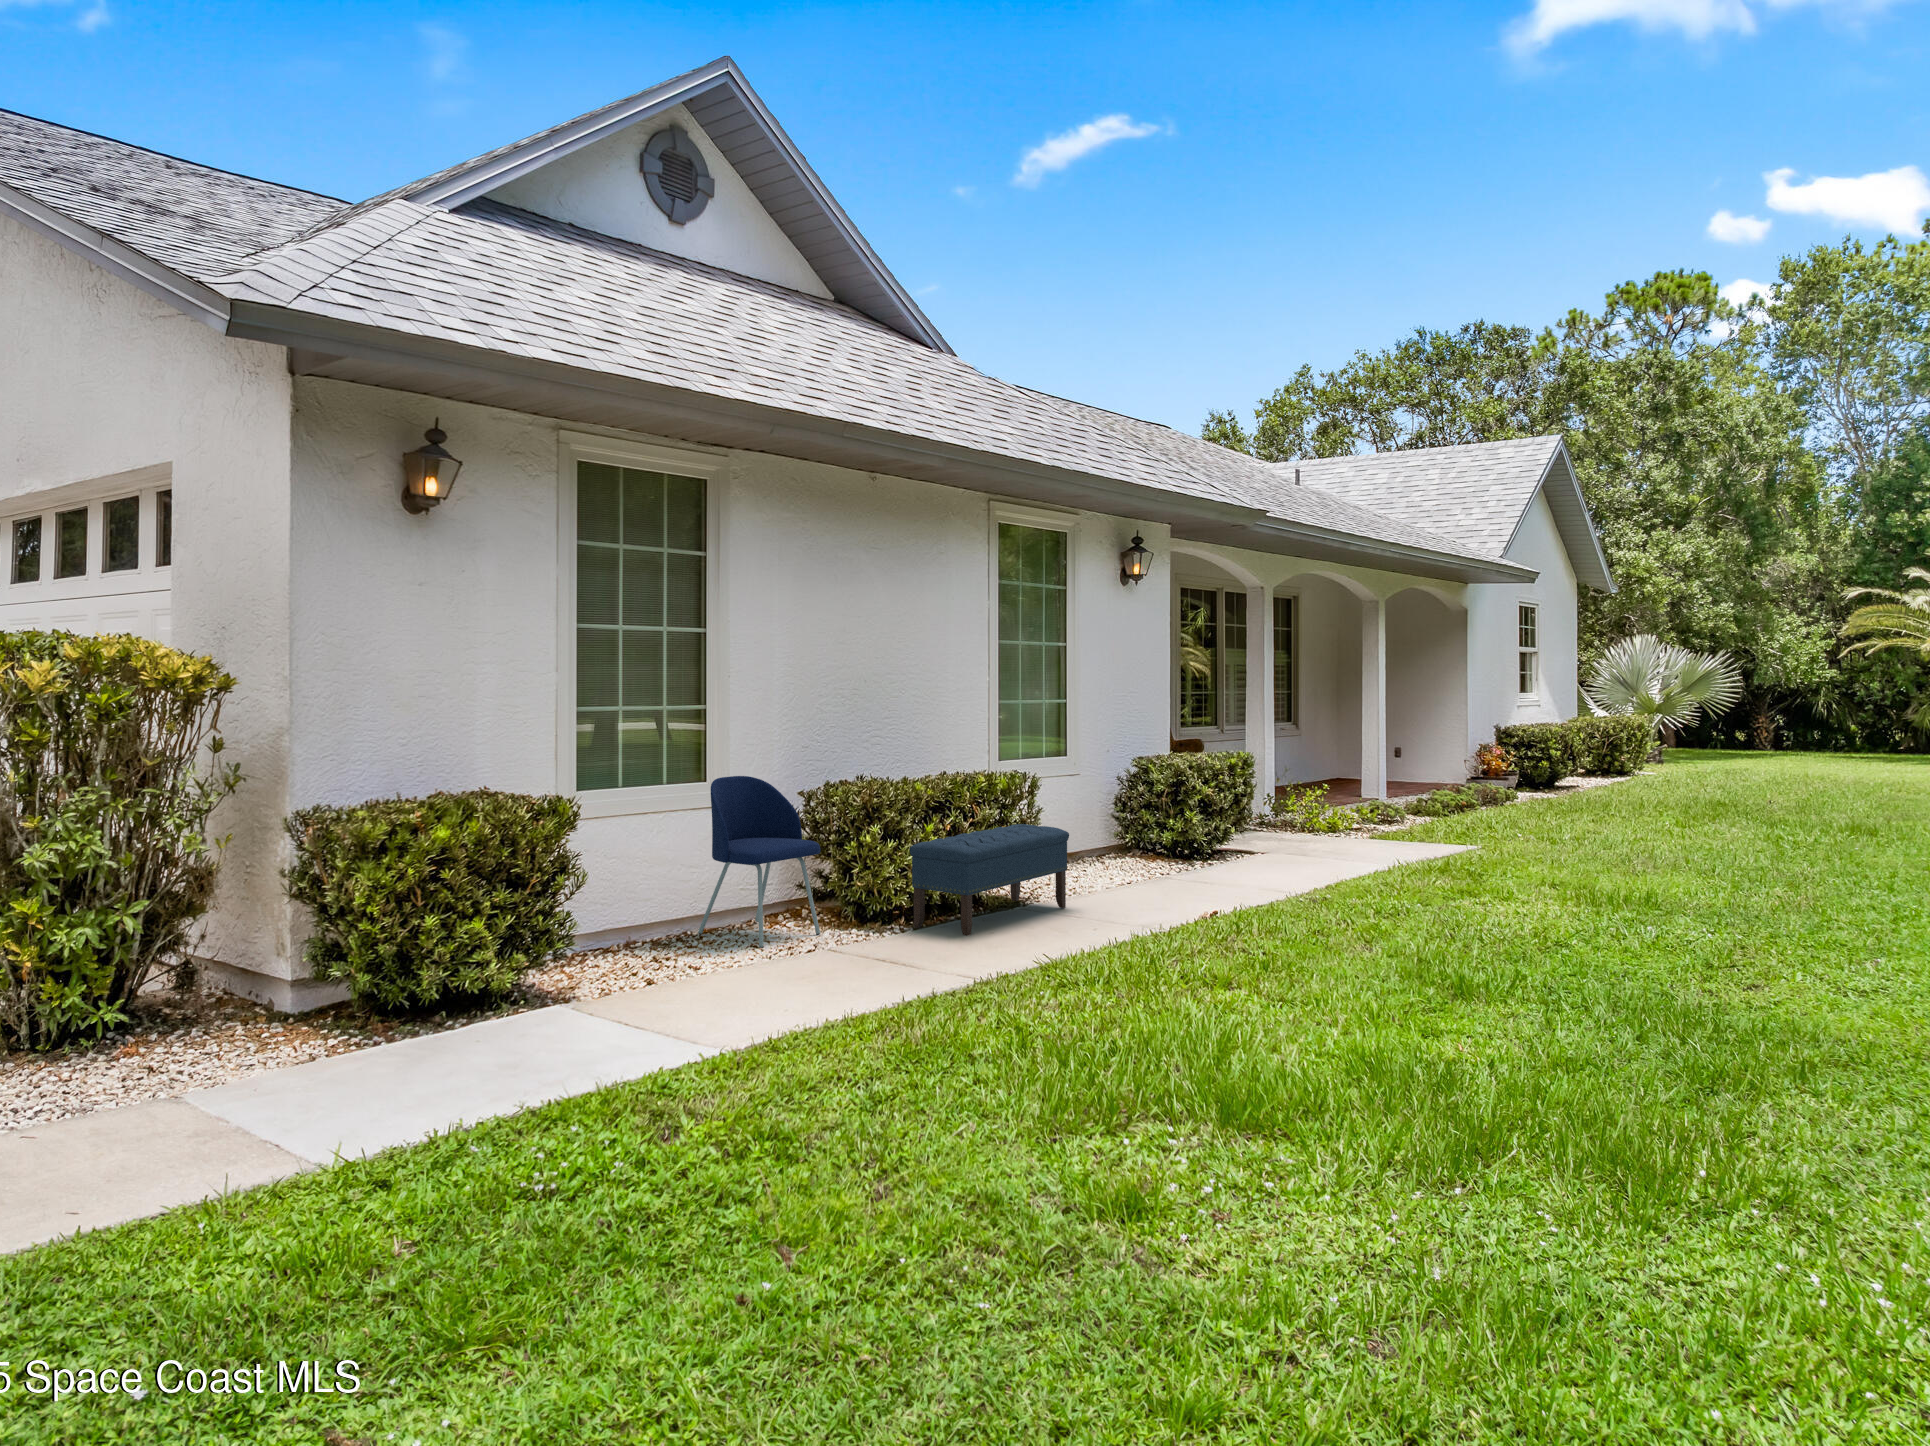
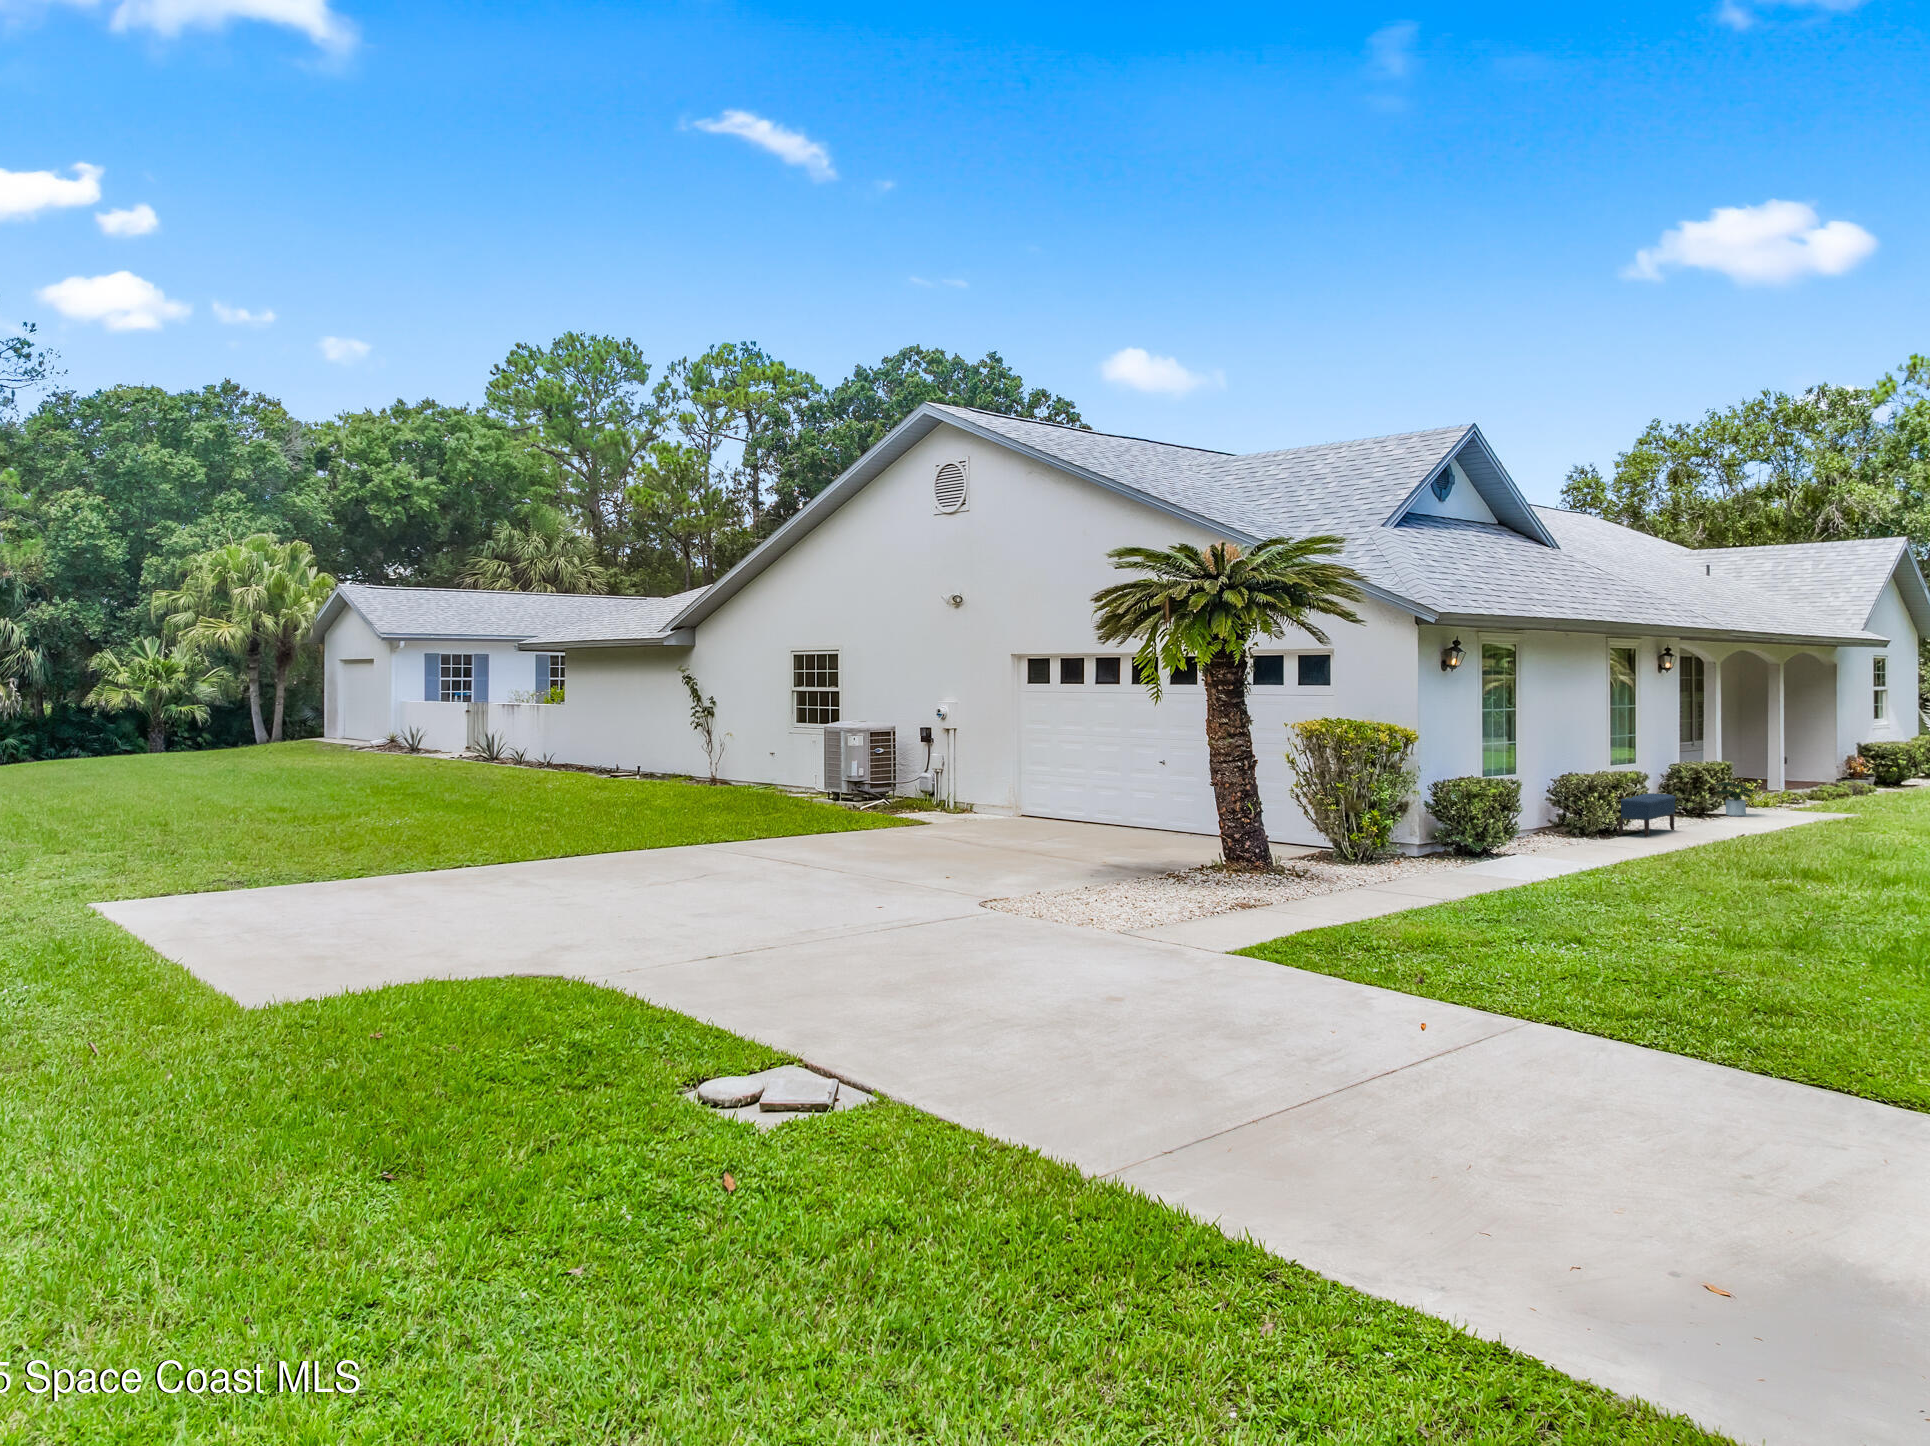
chair: present [698,776,821,947] -> none [1530,771,1583,839]
potted plant: none [1207,793,1284,861] -> present [1715,782,1754,817]

